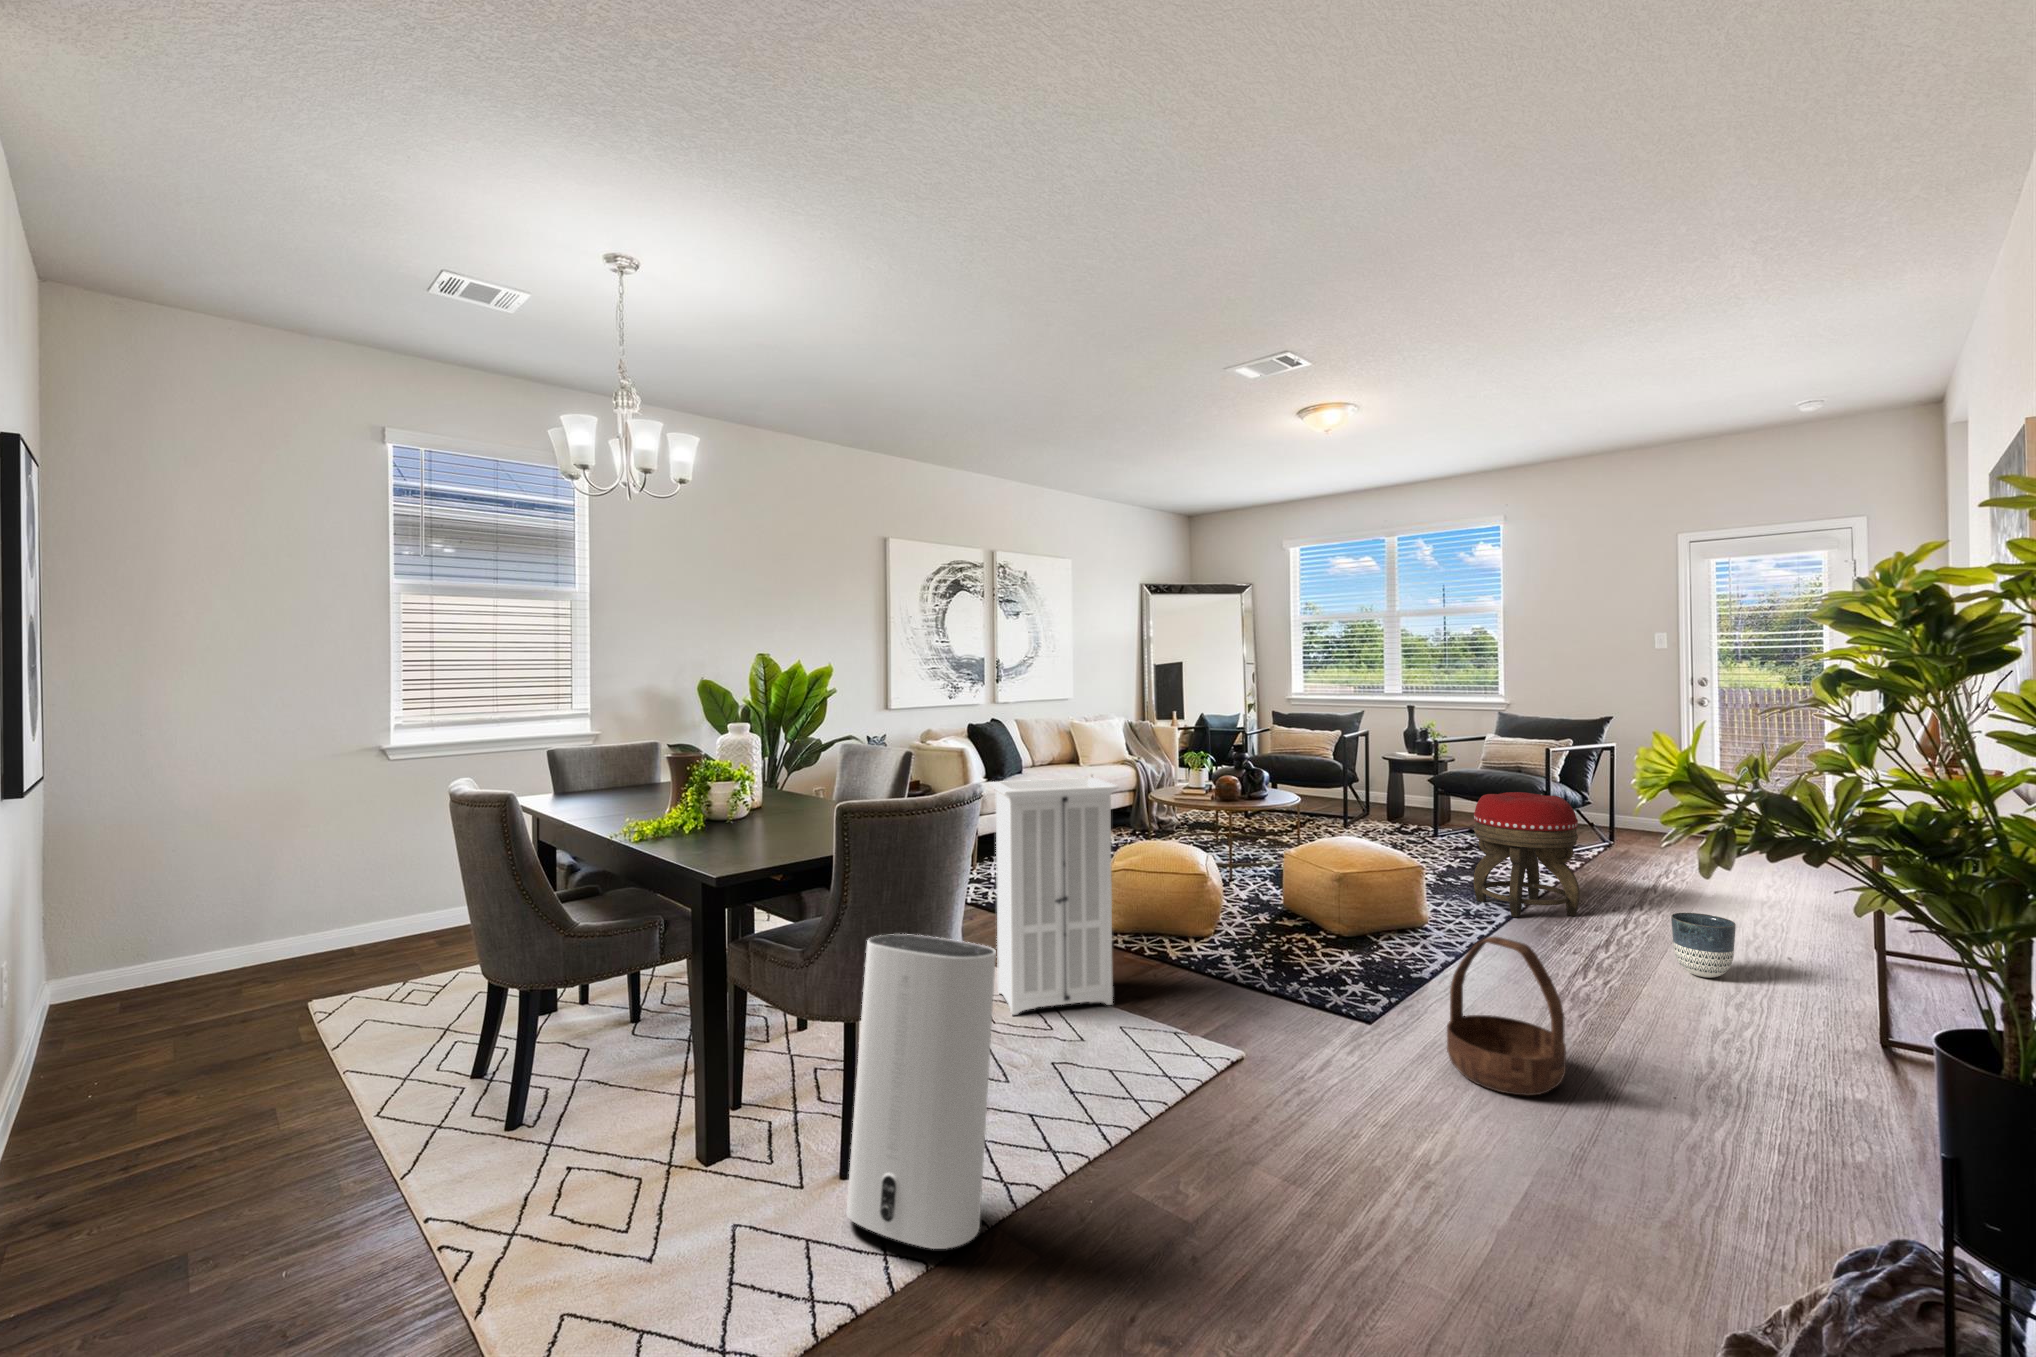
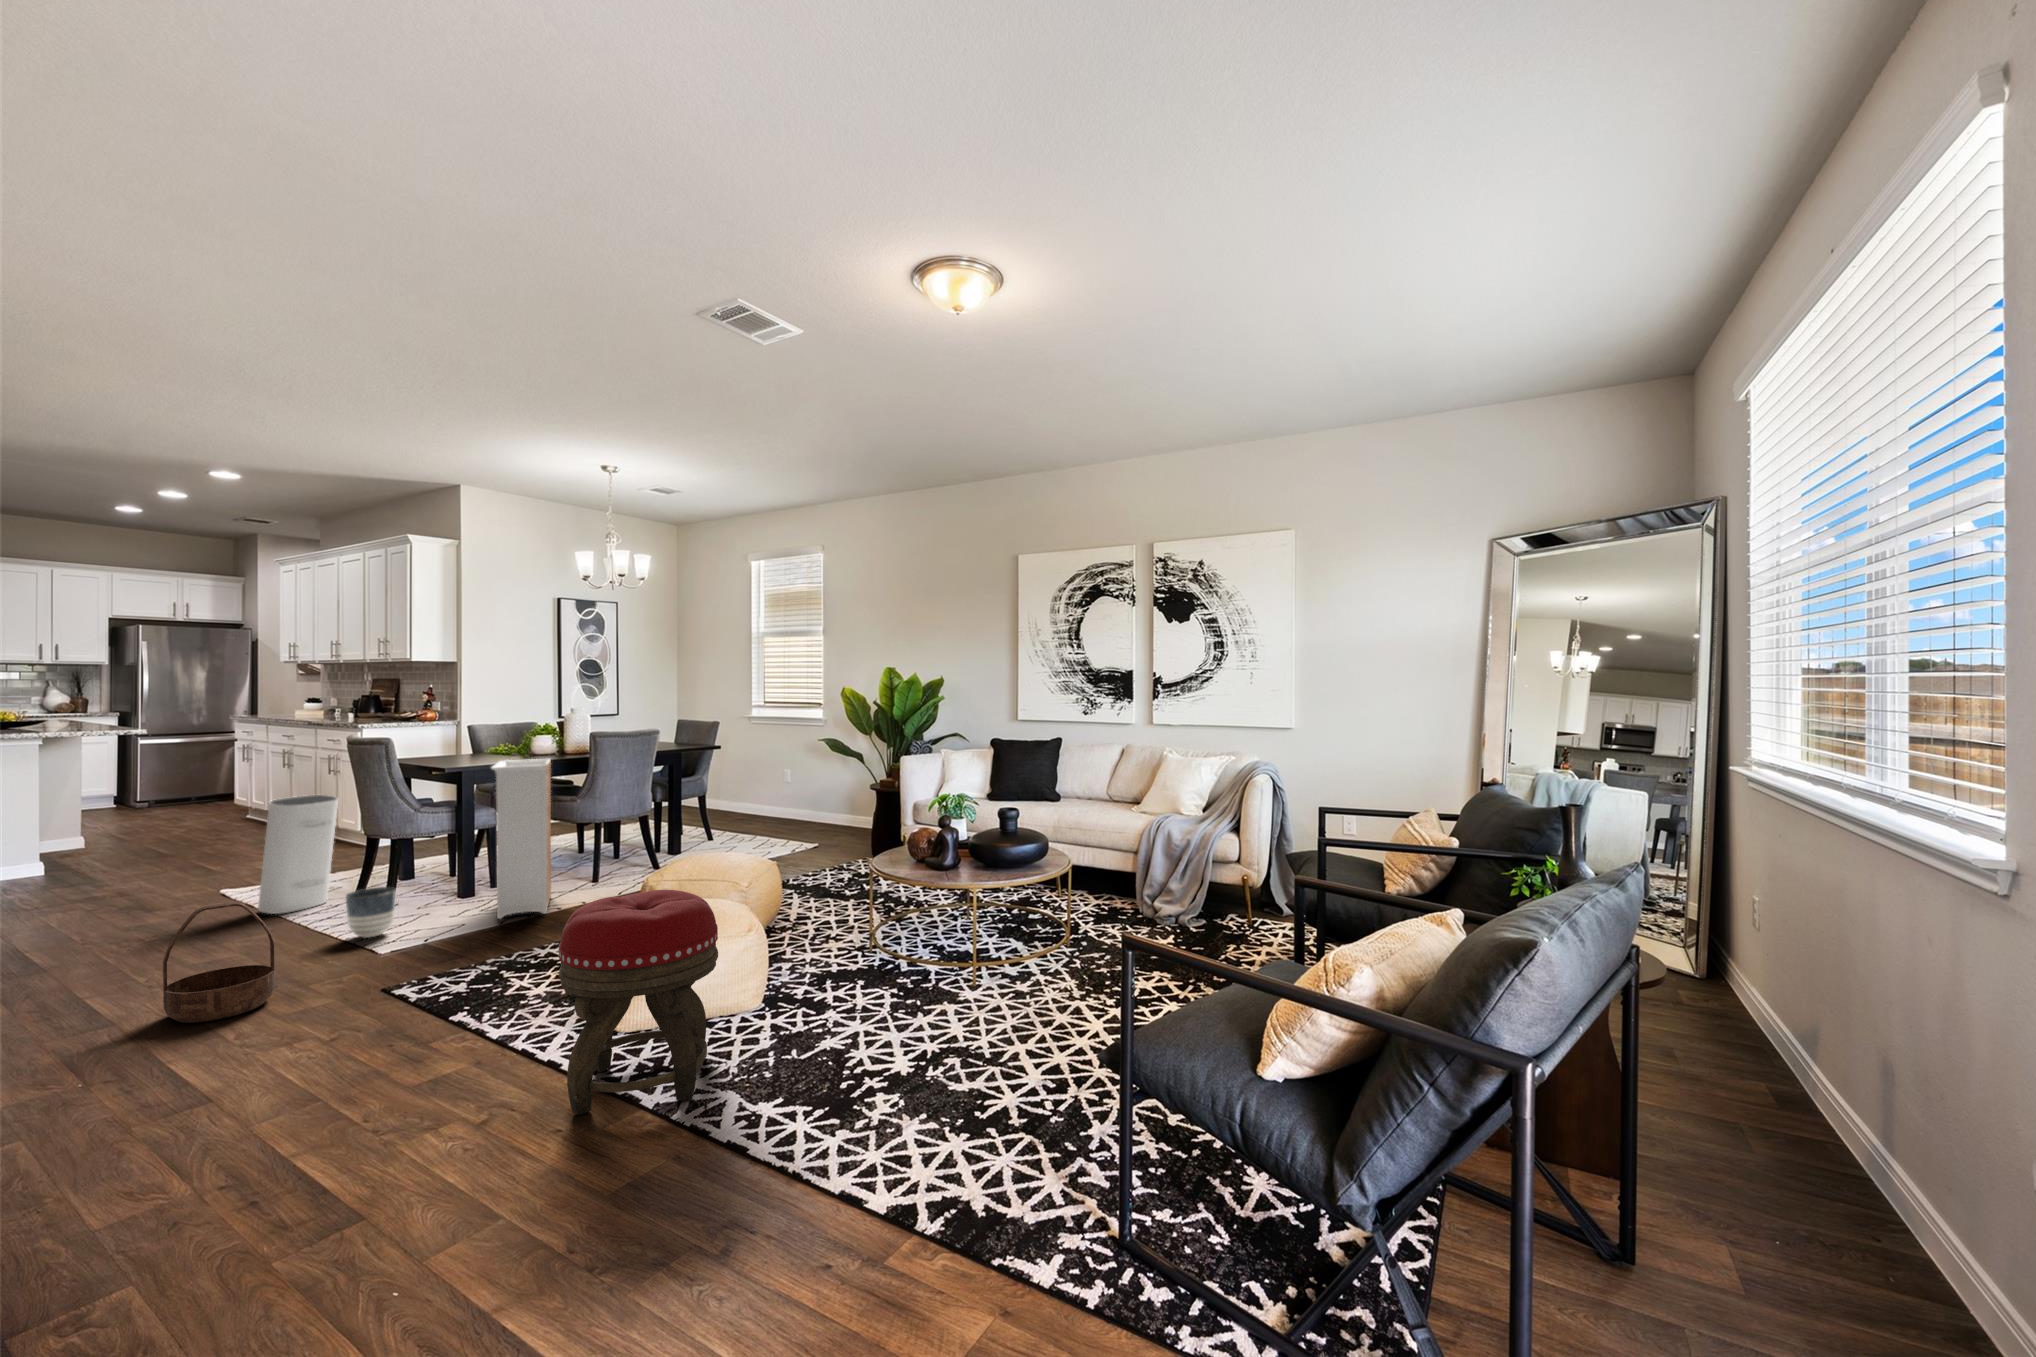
planter: present [1671,913,1736,978] -> present [346,887,396,938]

